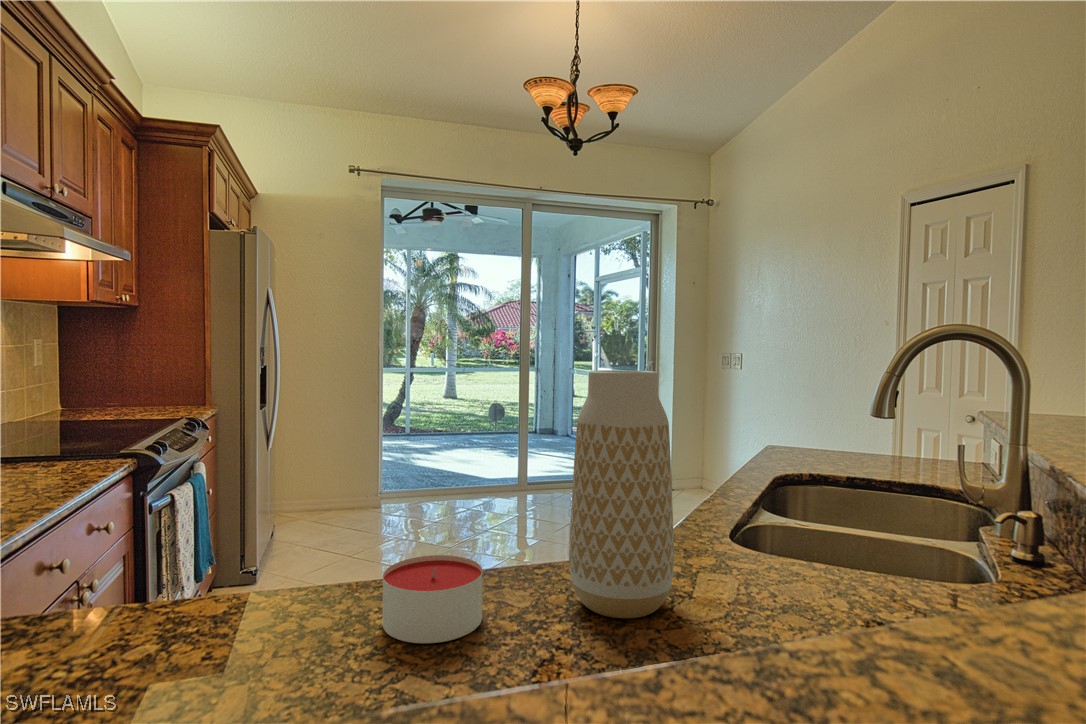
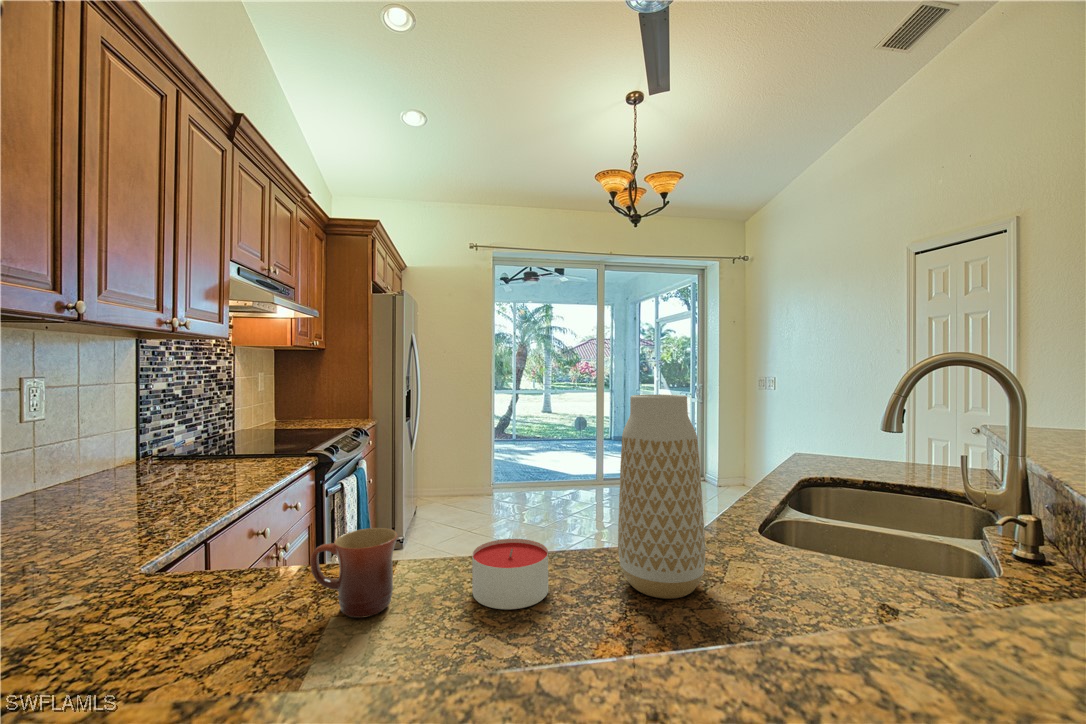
mug: none [155,547,281,667] -> present [311,528,398,618]

